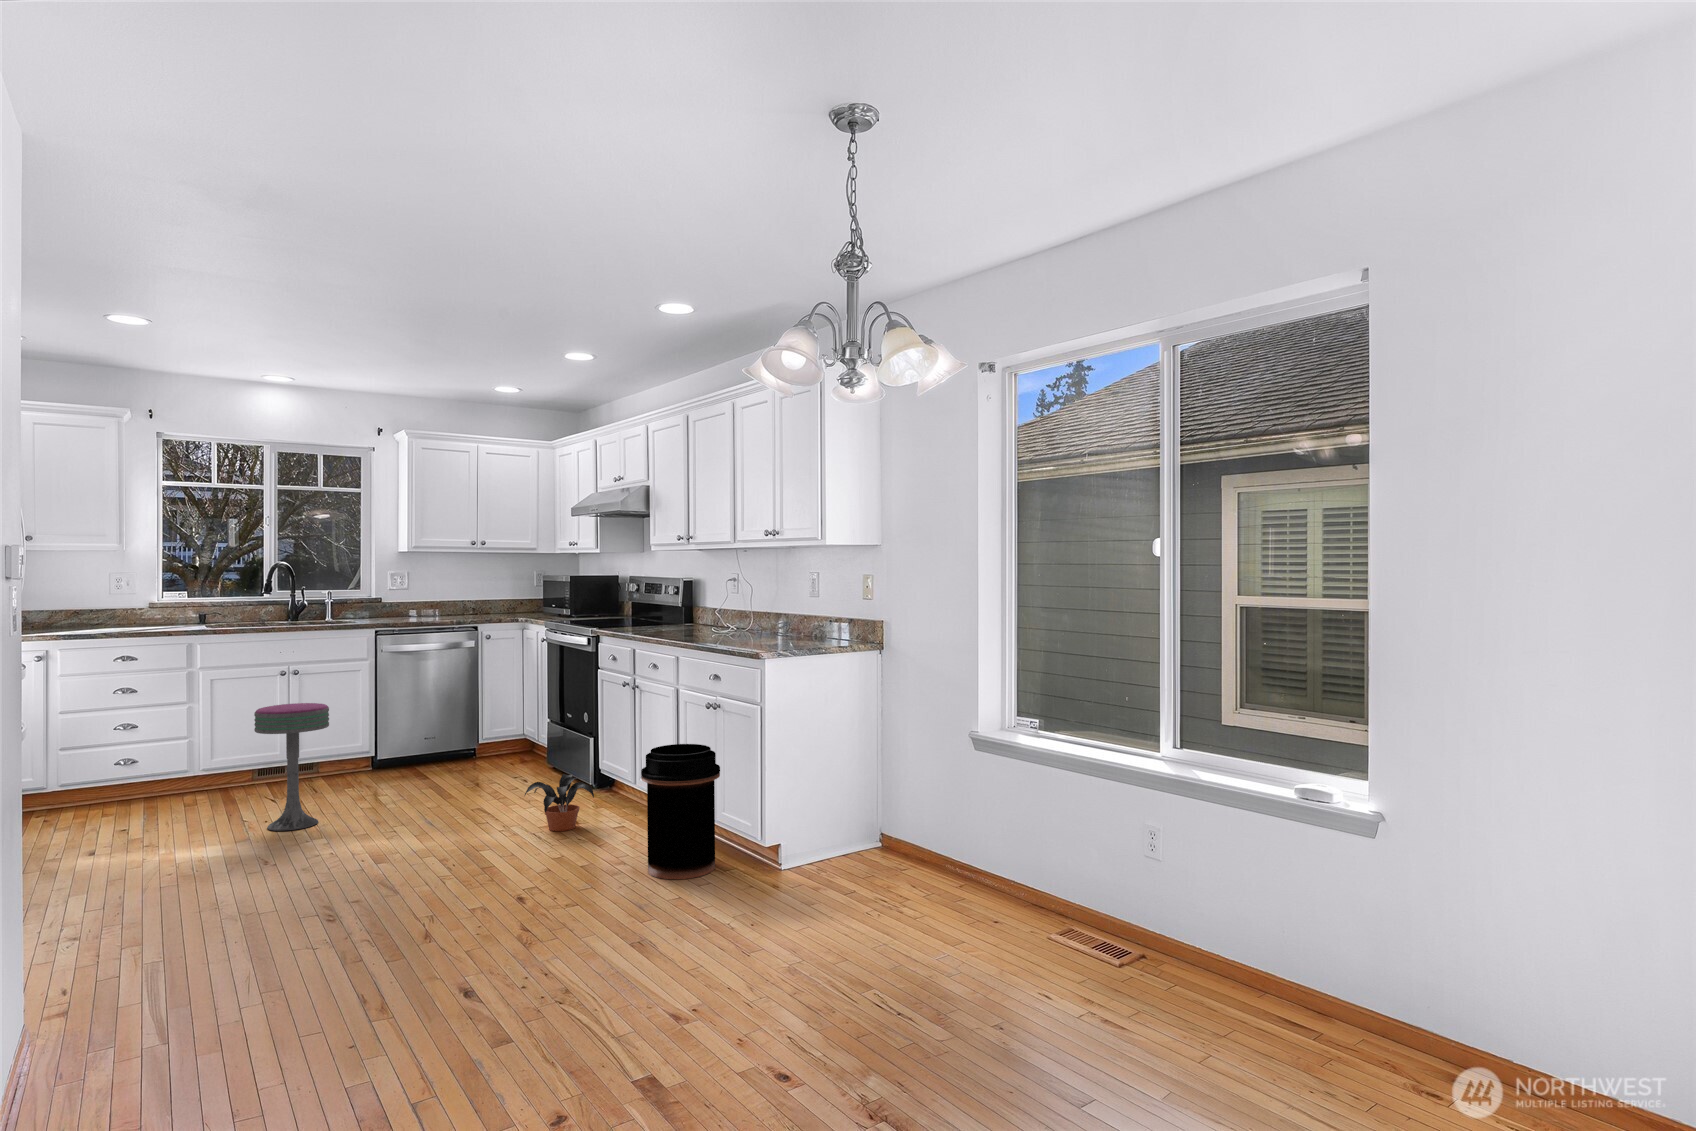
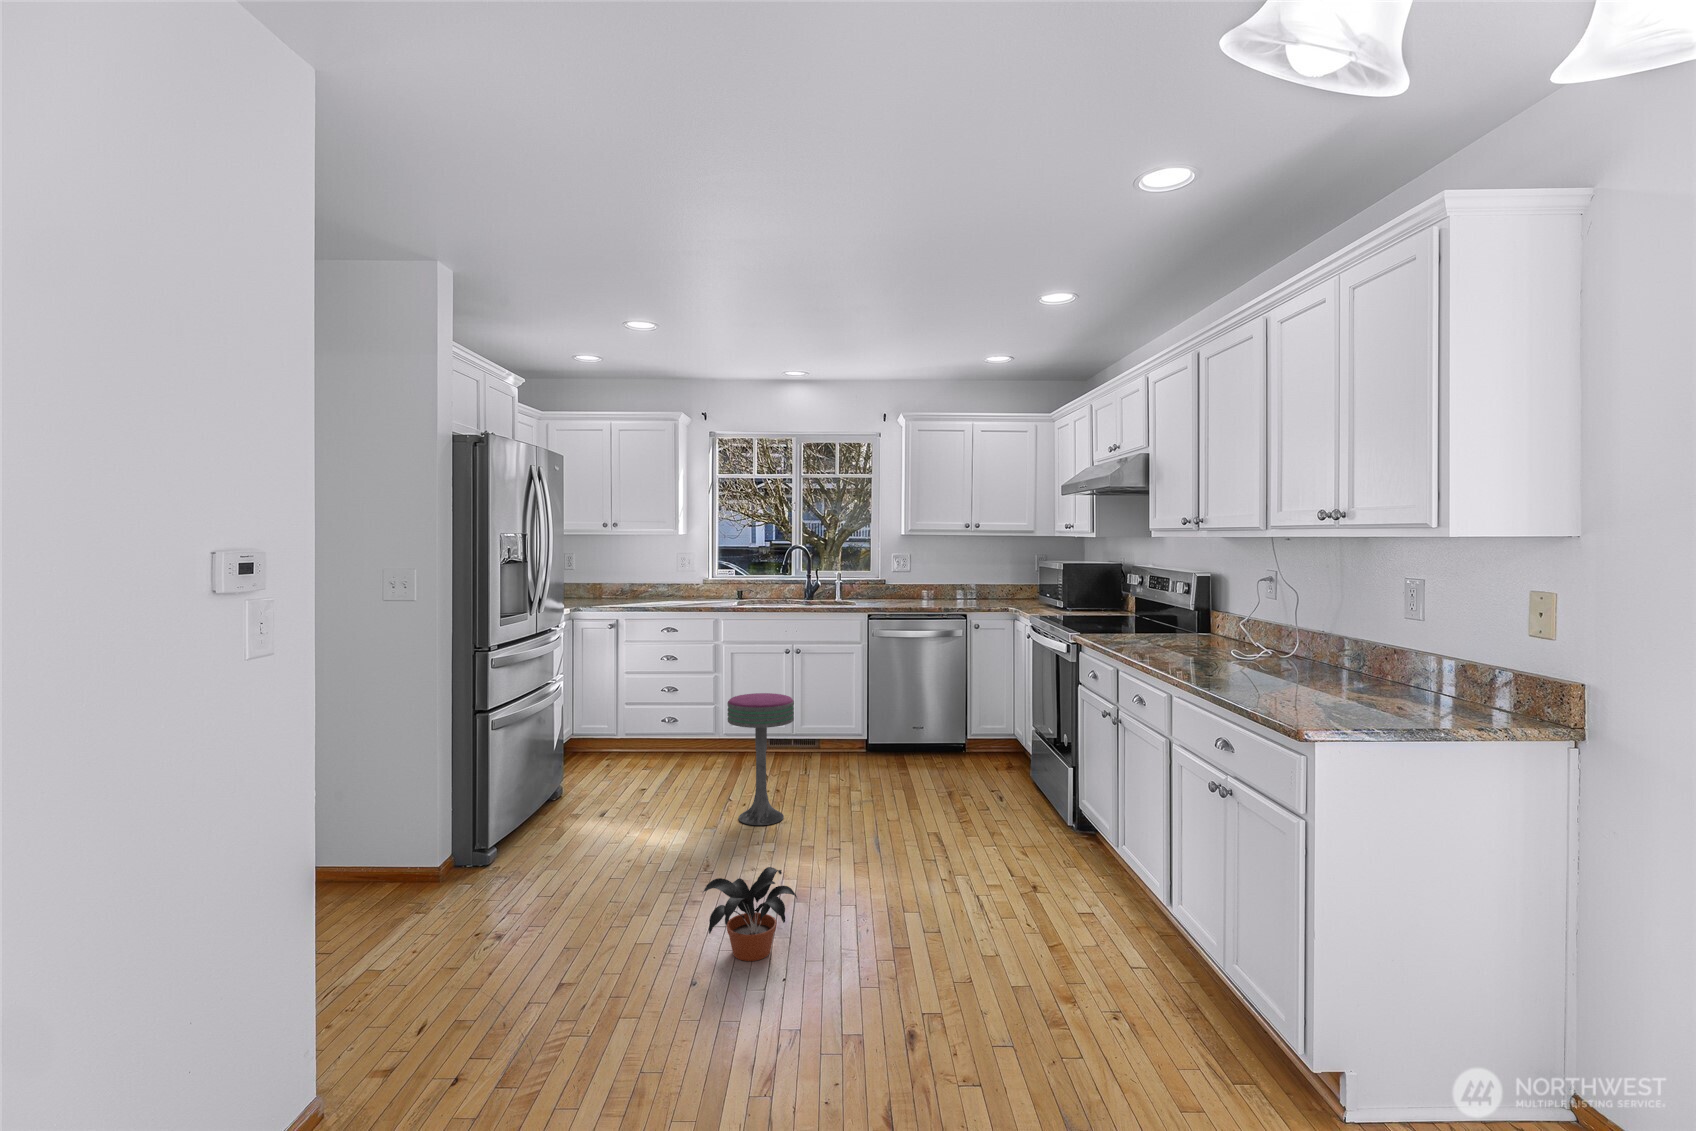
trash can: present [641,744,720,879] -> none [1099,843,1229,1077]
potted plant: present [525,774,594,831] -> present [703,867,797,961]

